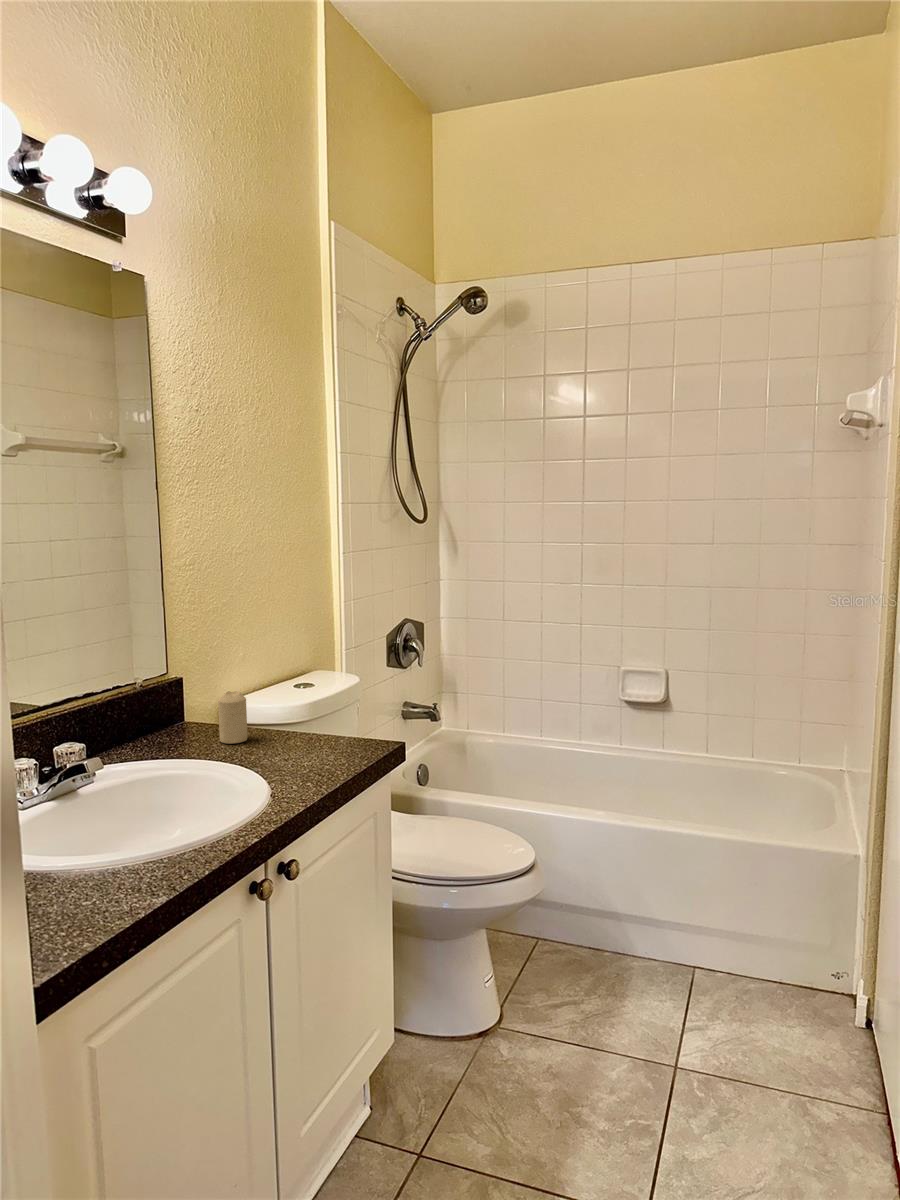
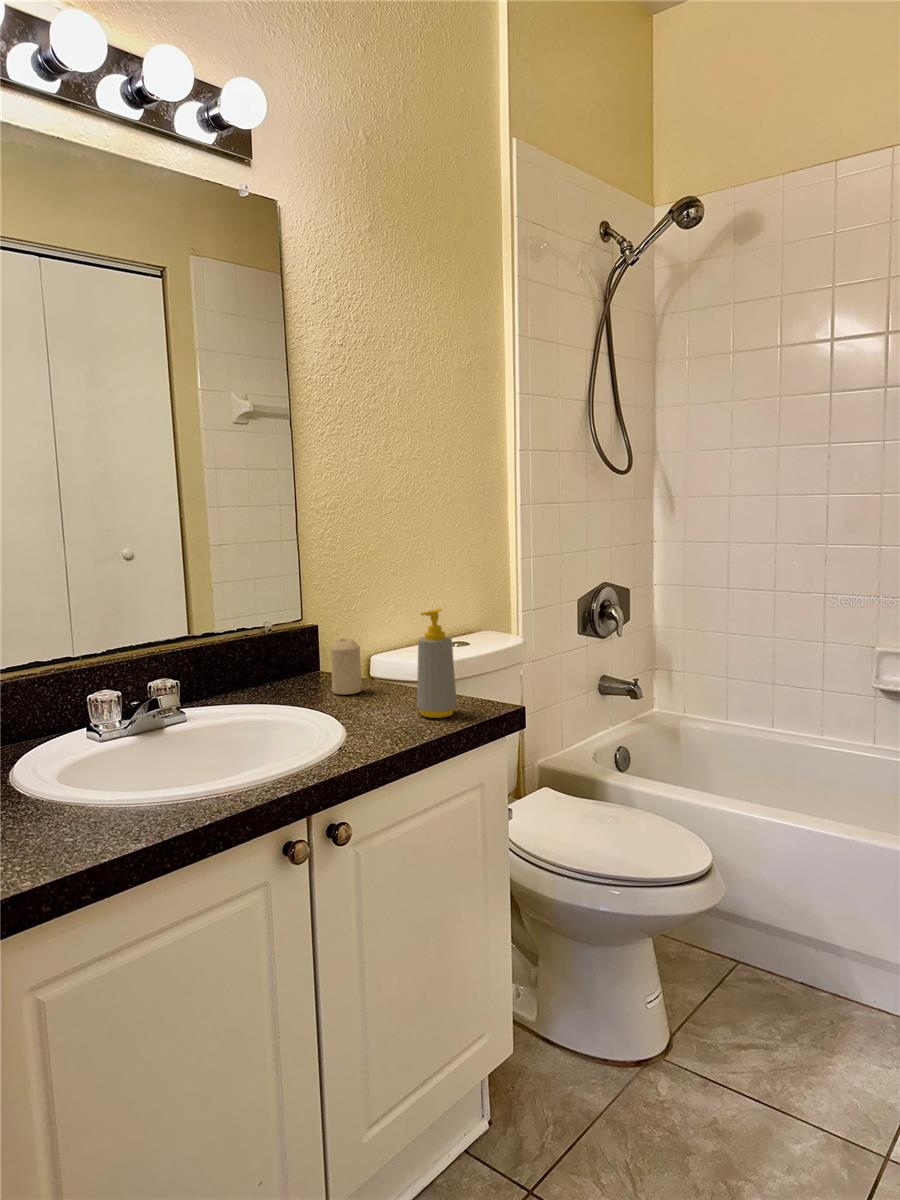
soap bottle: none [315,663,351,759] -> present [417,609,457,718]

